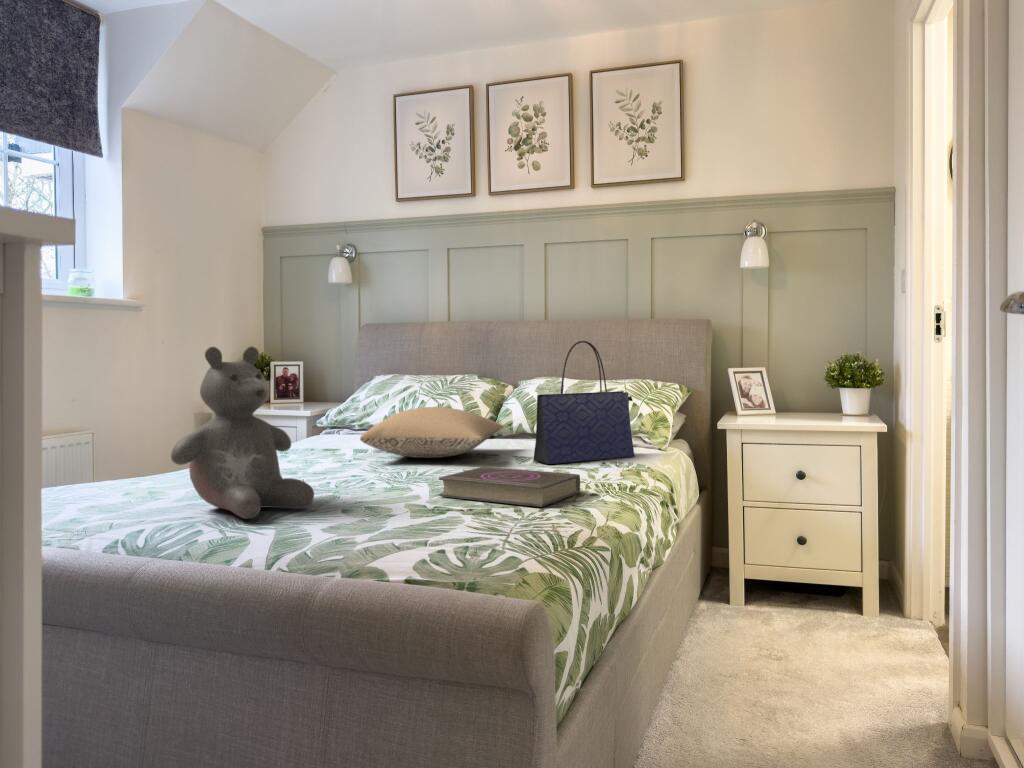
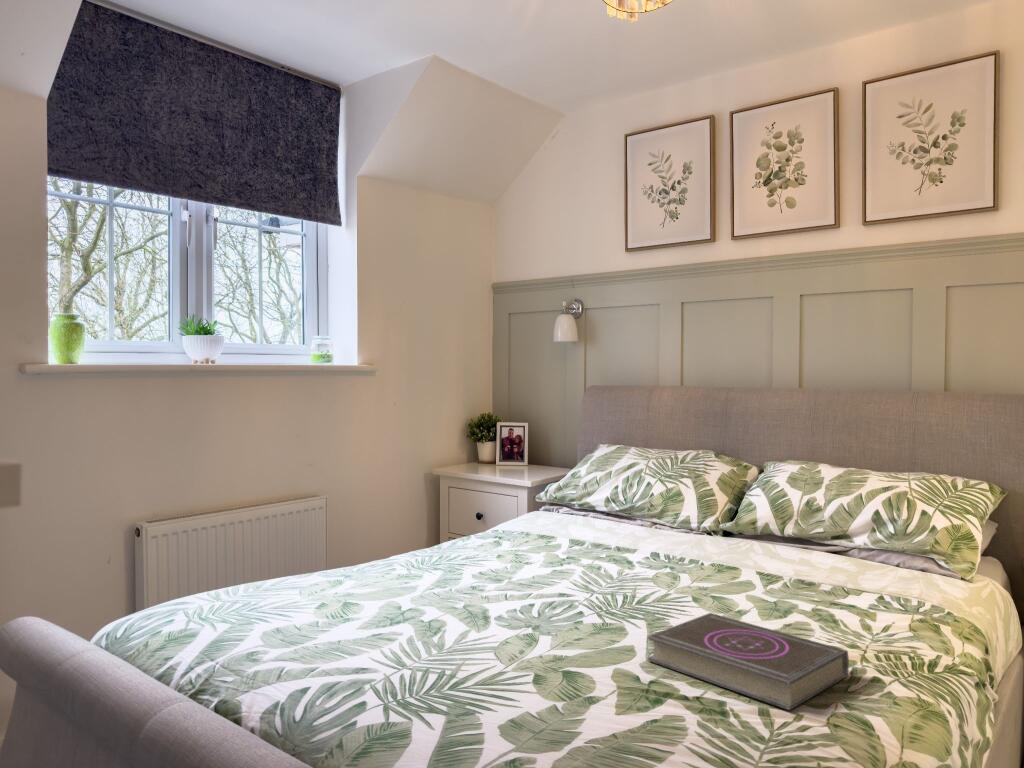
tote bag: present [533,341,635,464] -> none [782,435,926,598]
teddy bear: present [171,347,314,519] -> none [318,459,485,689]
pillow: present [360,407,503,458] -> none [565,505,744,571]

